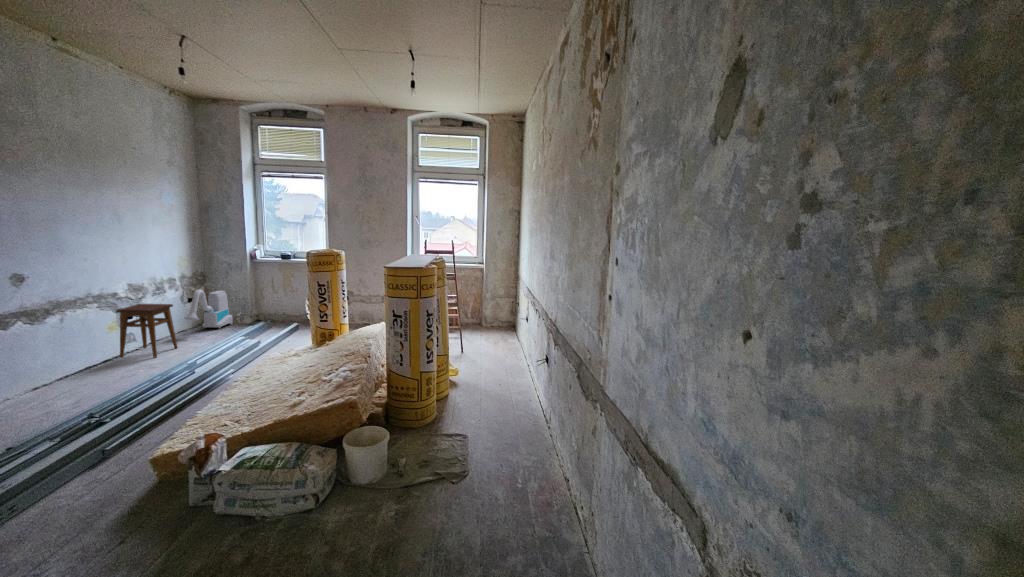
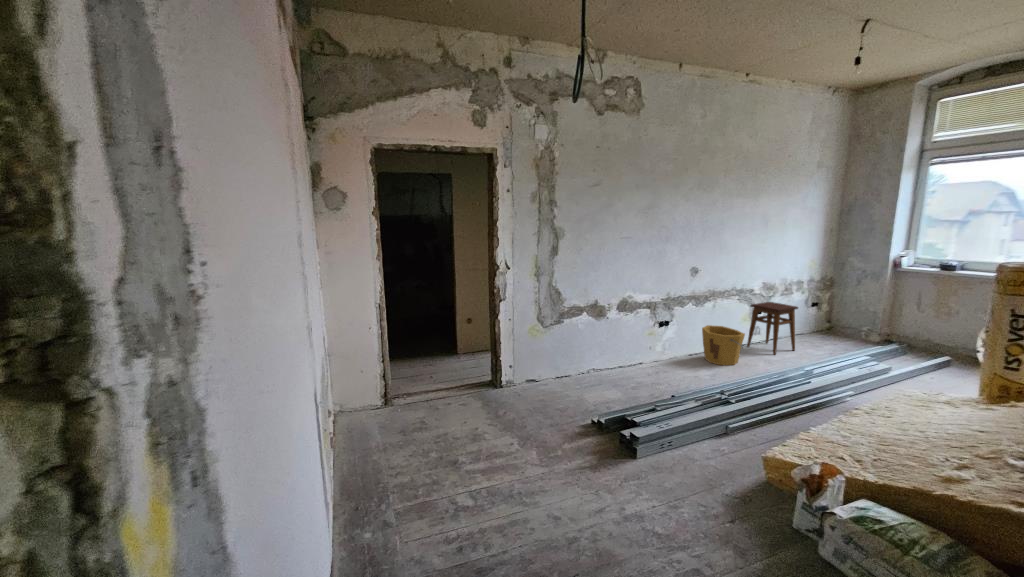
vacuum cleaner: present [184,289,233,328] -> none [805,295,856,340]
bucket: none [46,341,114,389] -> present [702,325,745,365]

